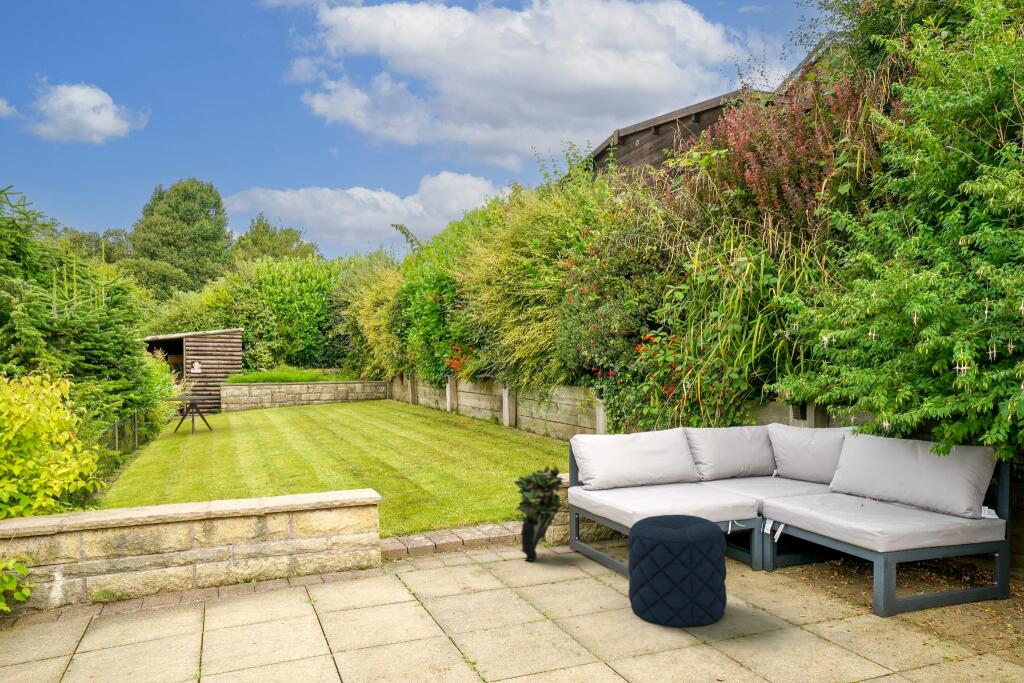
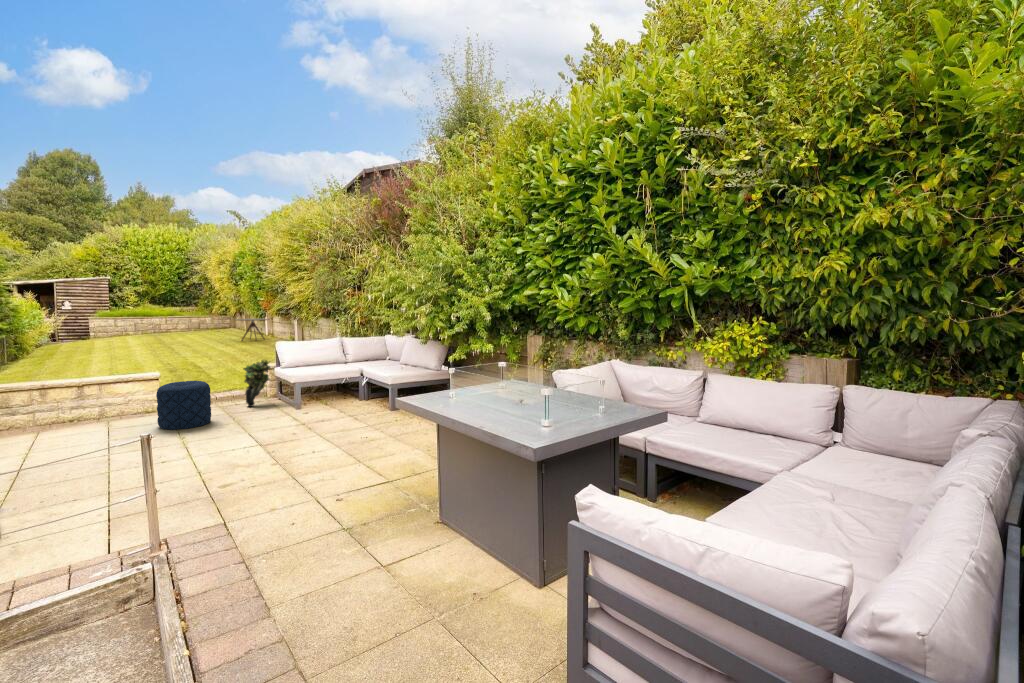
round table: present [165,396,220,434] -> present [236,319,269,341]
pouf: present [628,515,727,627] -> present [156,381,211,430]

